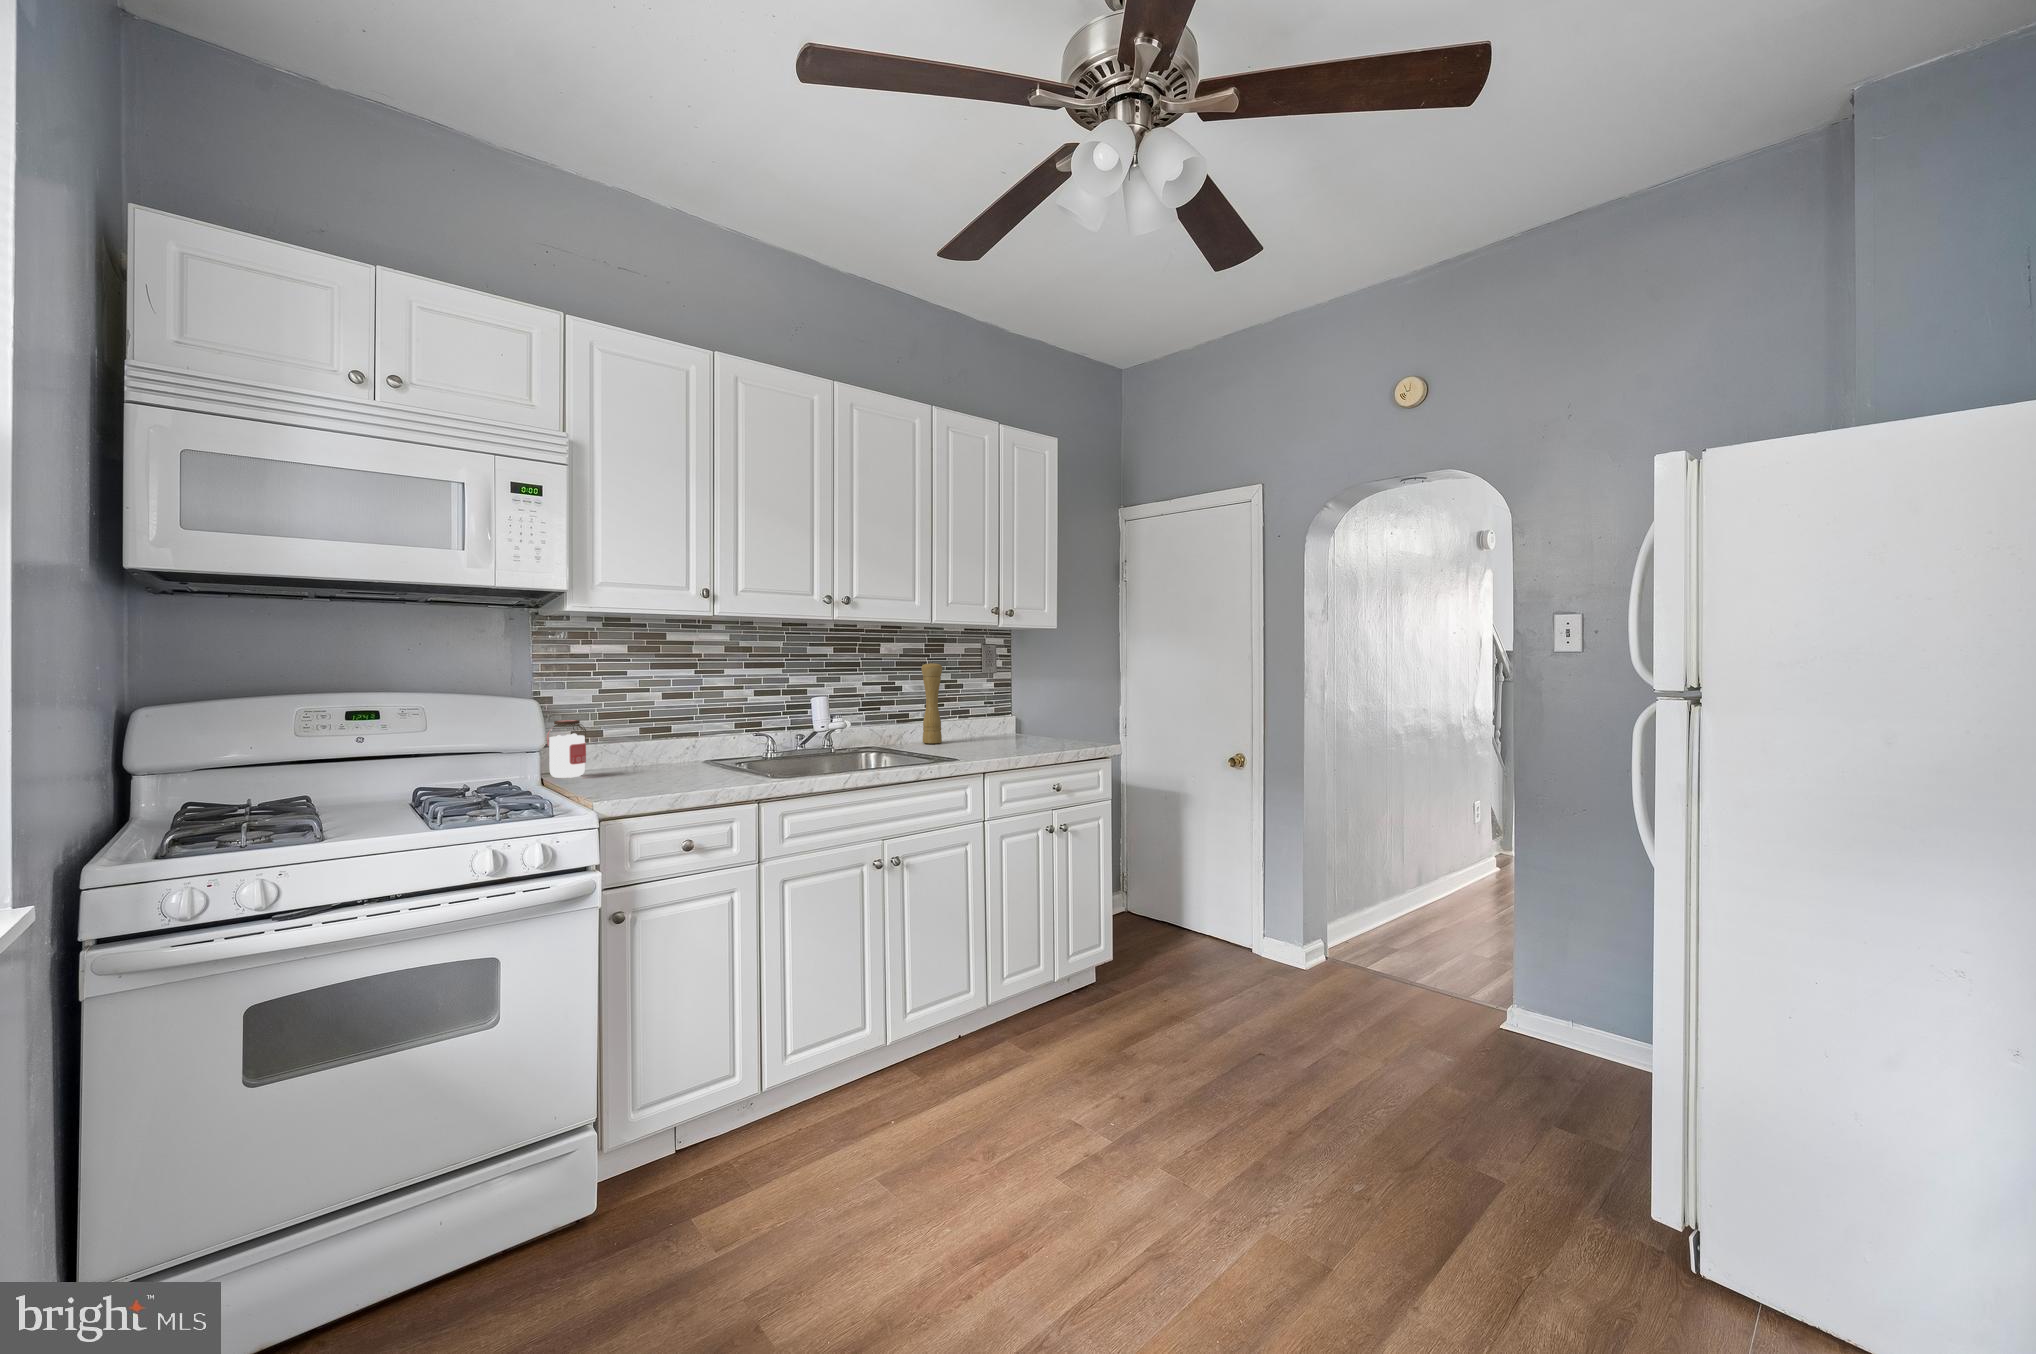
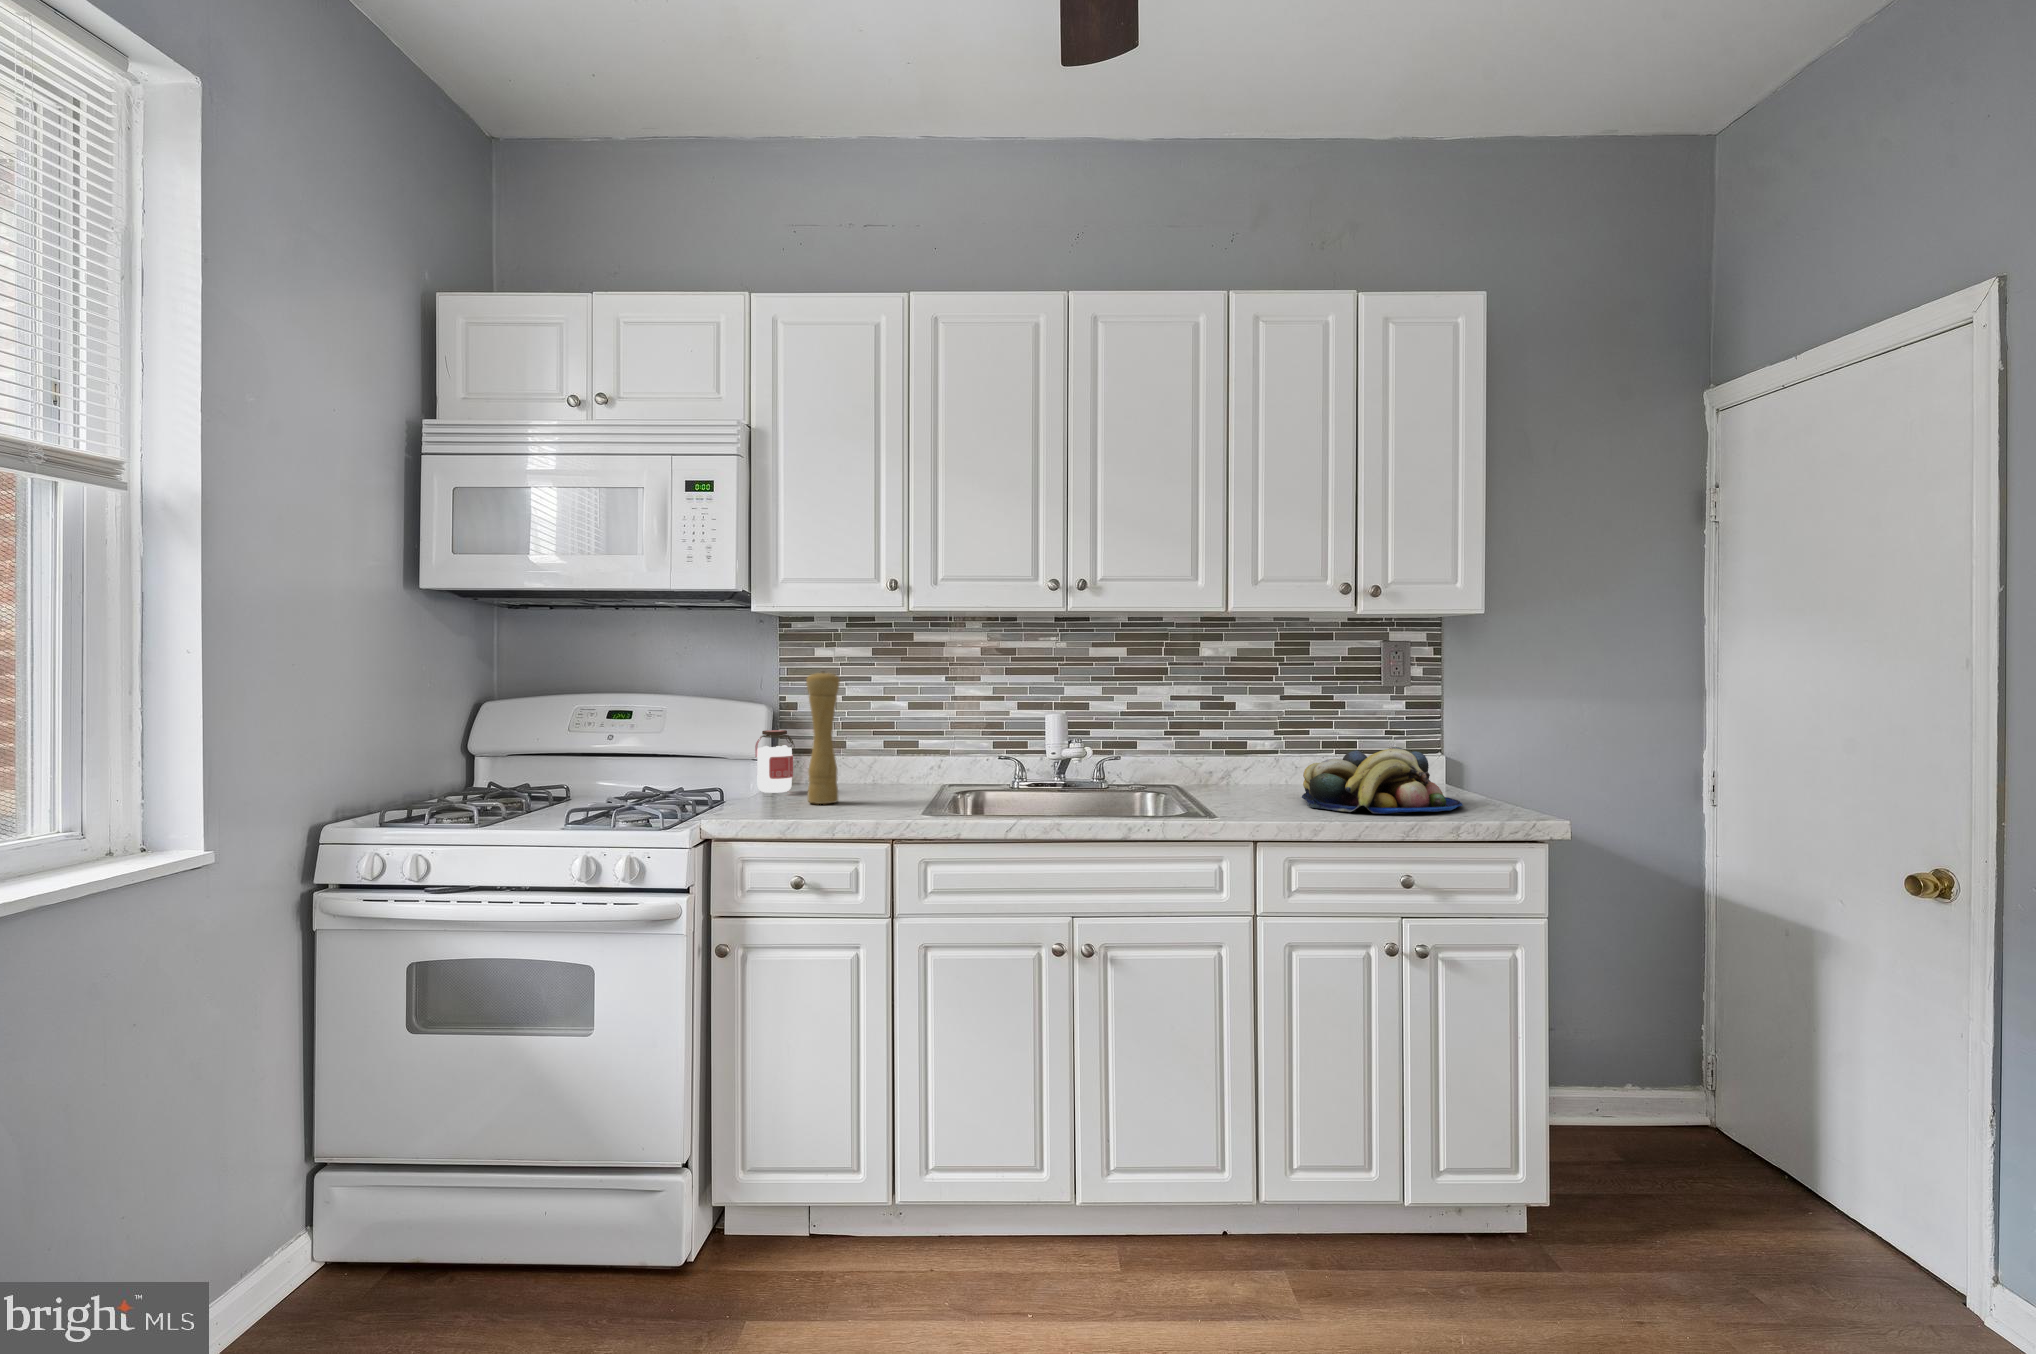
pepper mill: present [922,662,942,744] -> present [806,671,840,804]
fruit bowl: none [969,711,1067,752] -> present [1302,747,1463,814]

